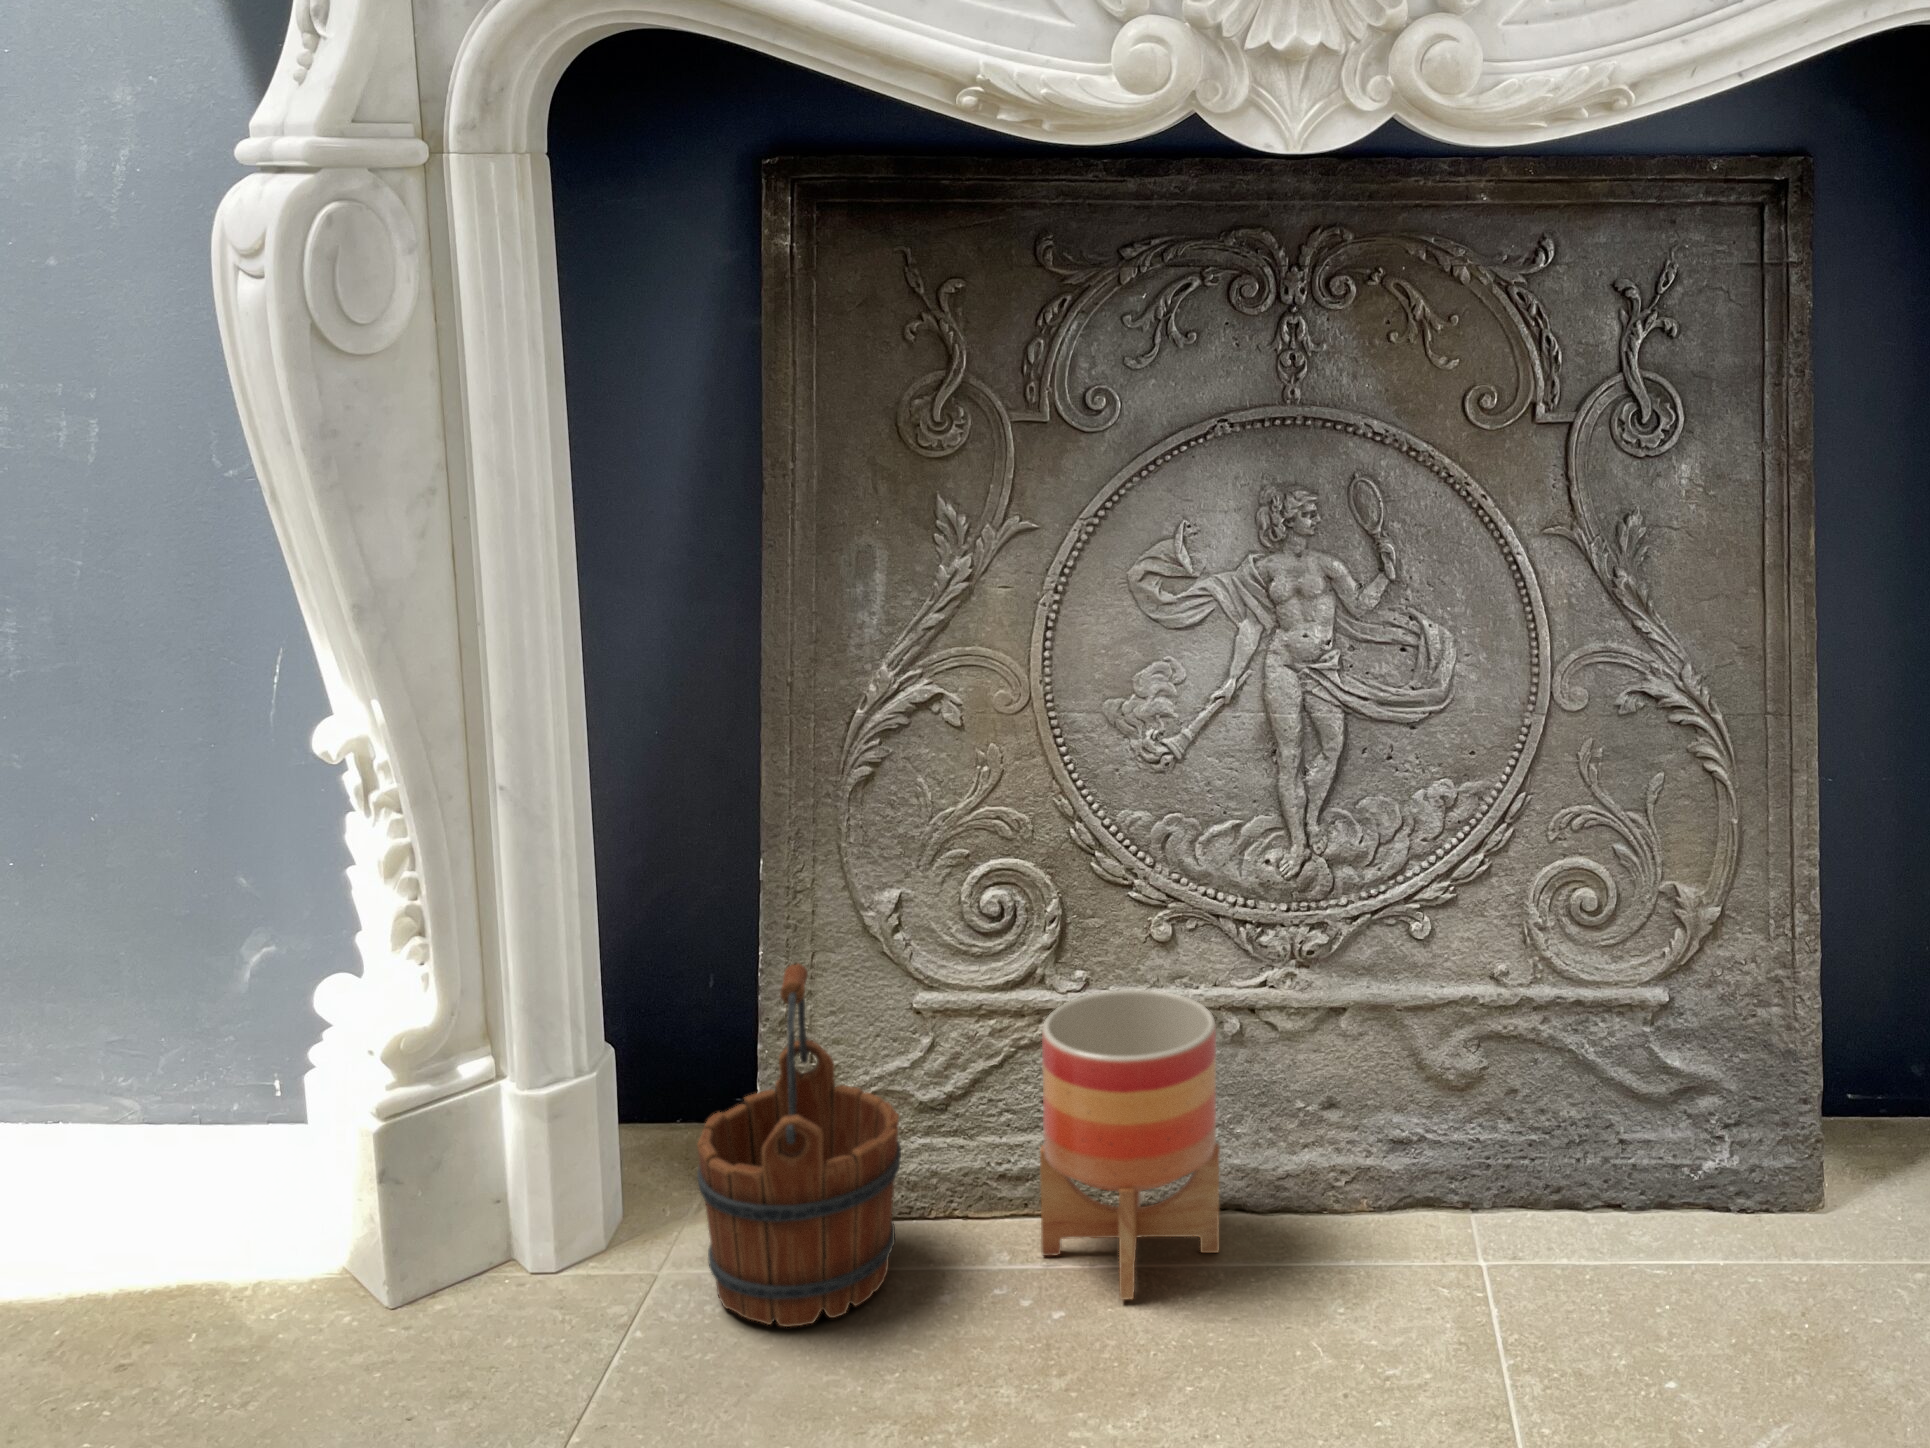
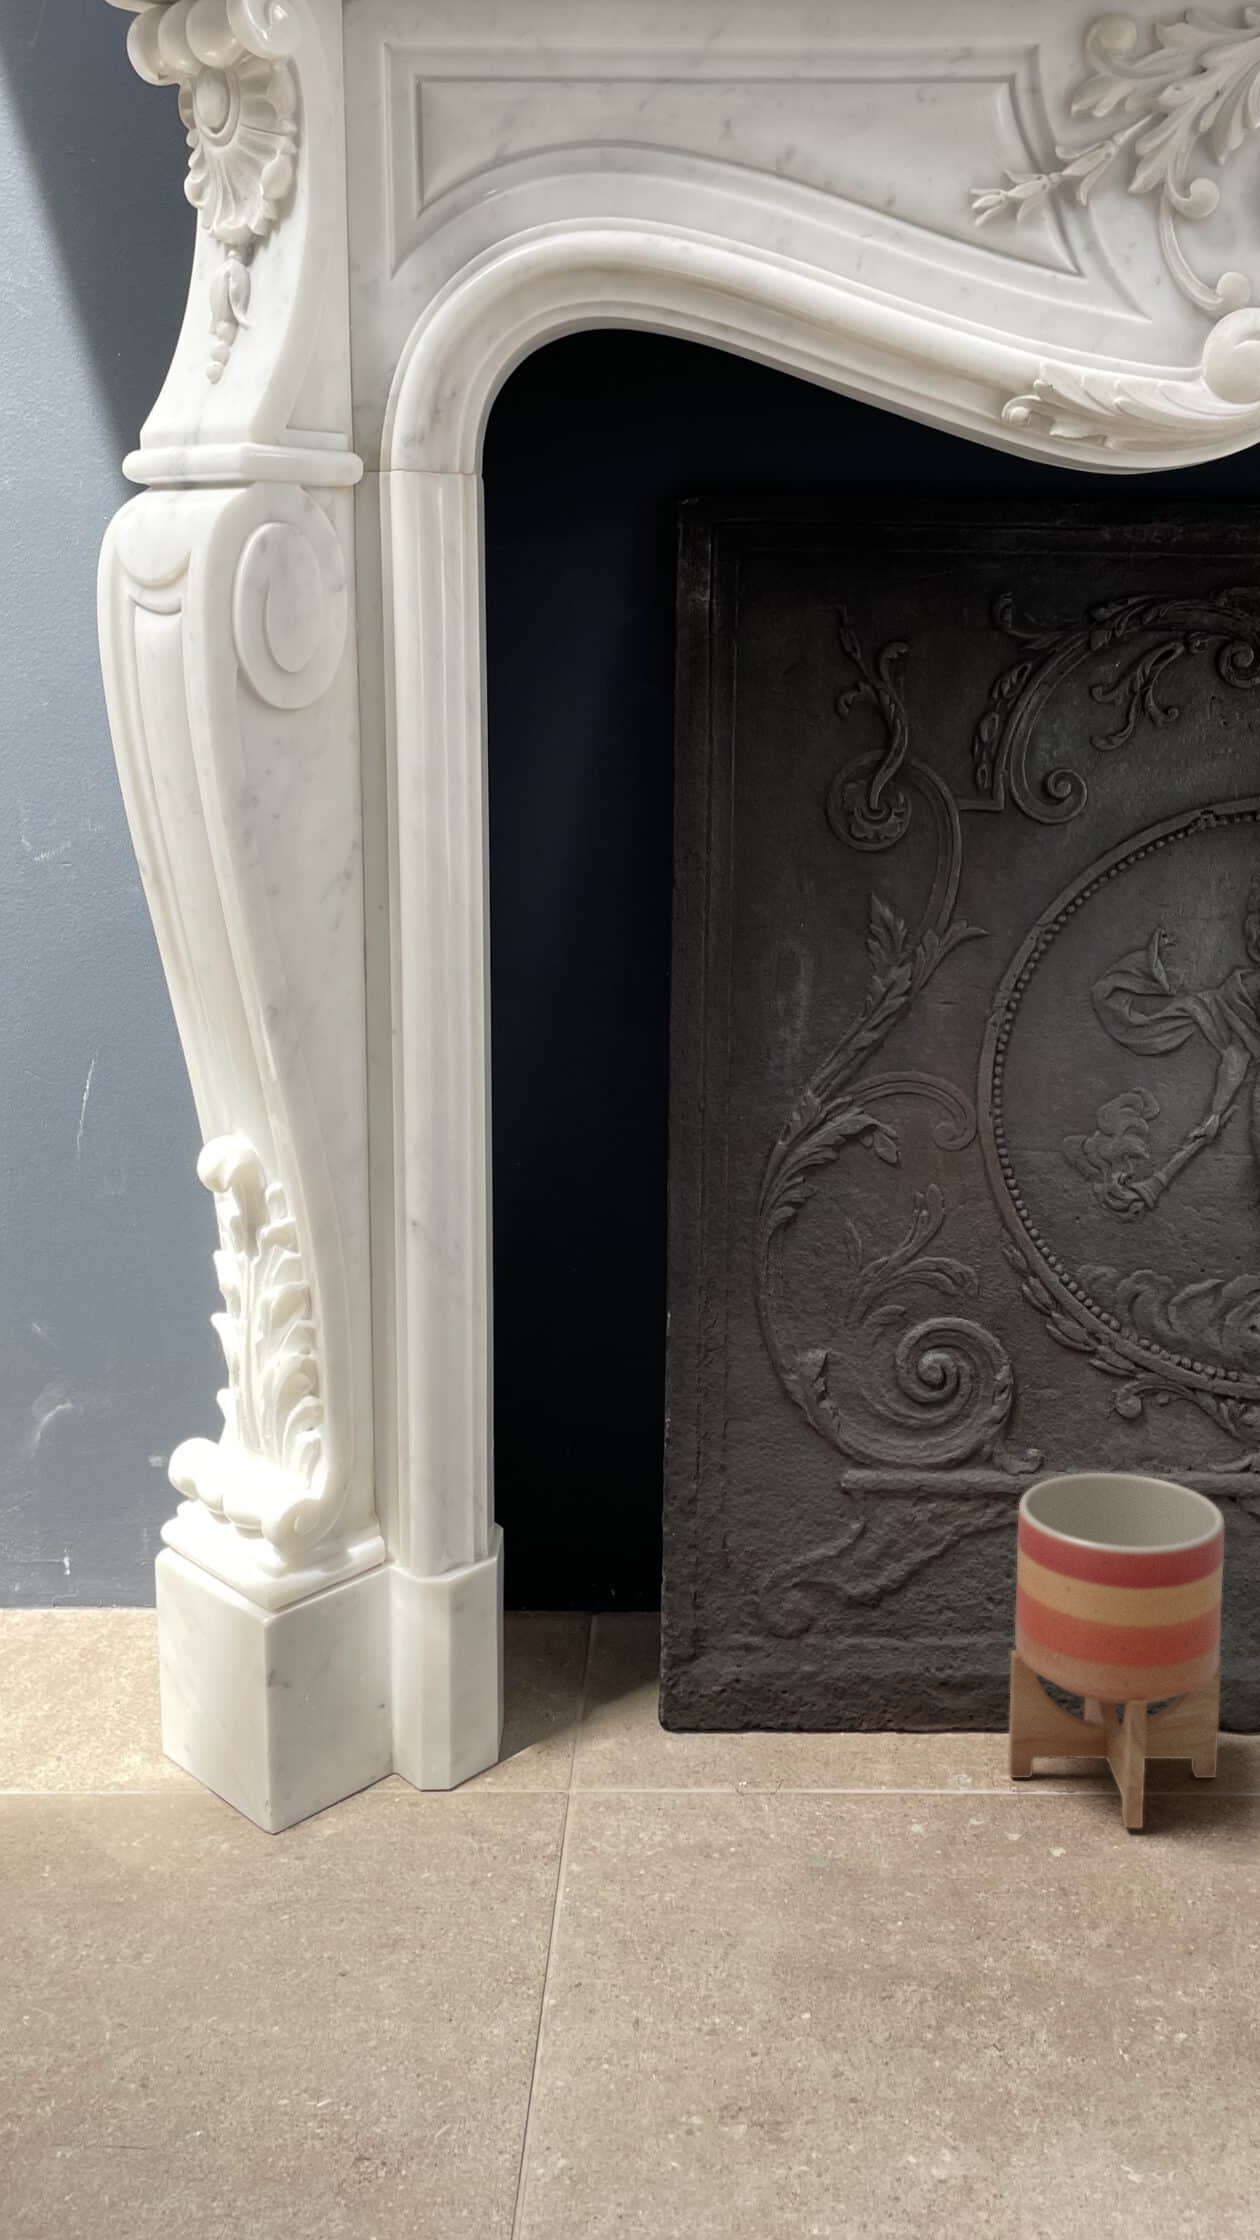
wooden bucket: present [697,964,901,1327] -> none [635,1436,863,1852]

